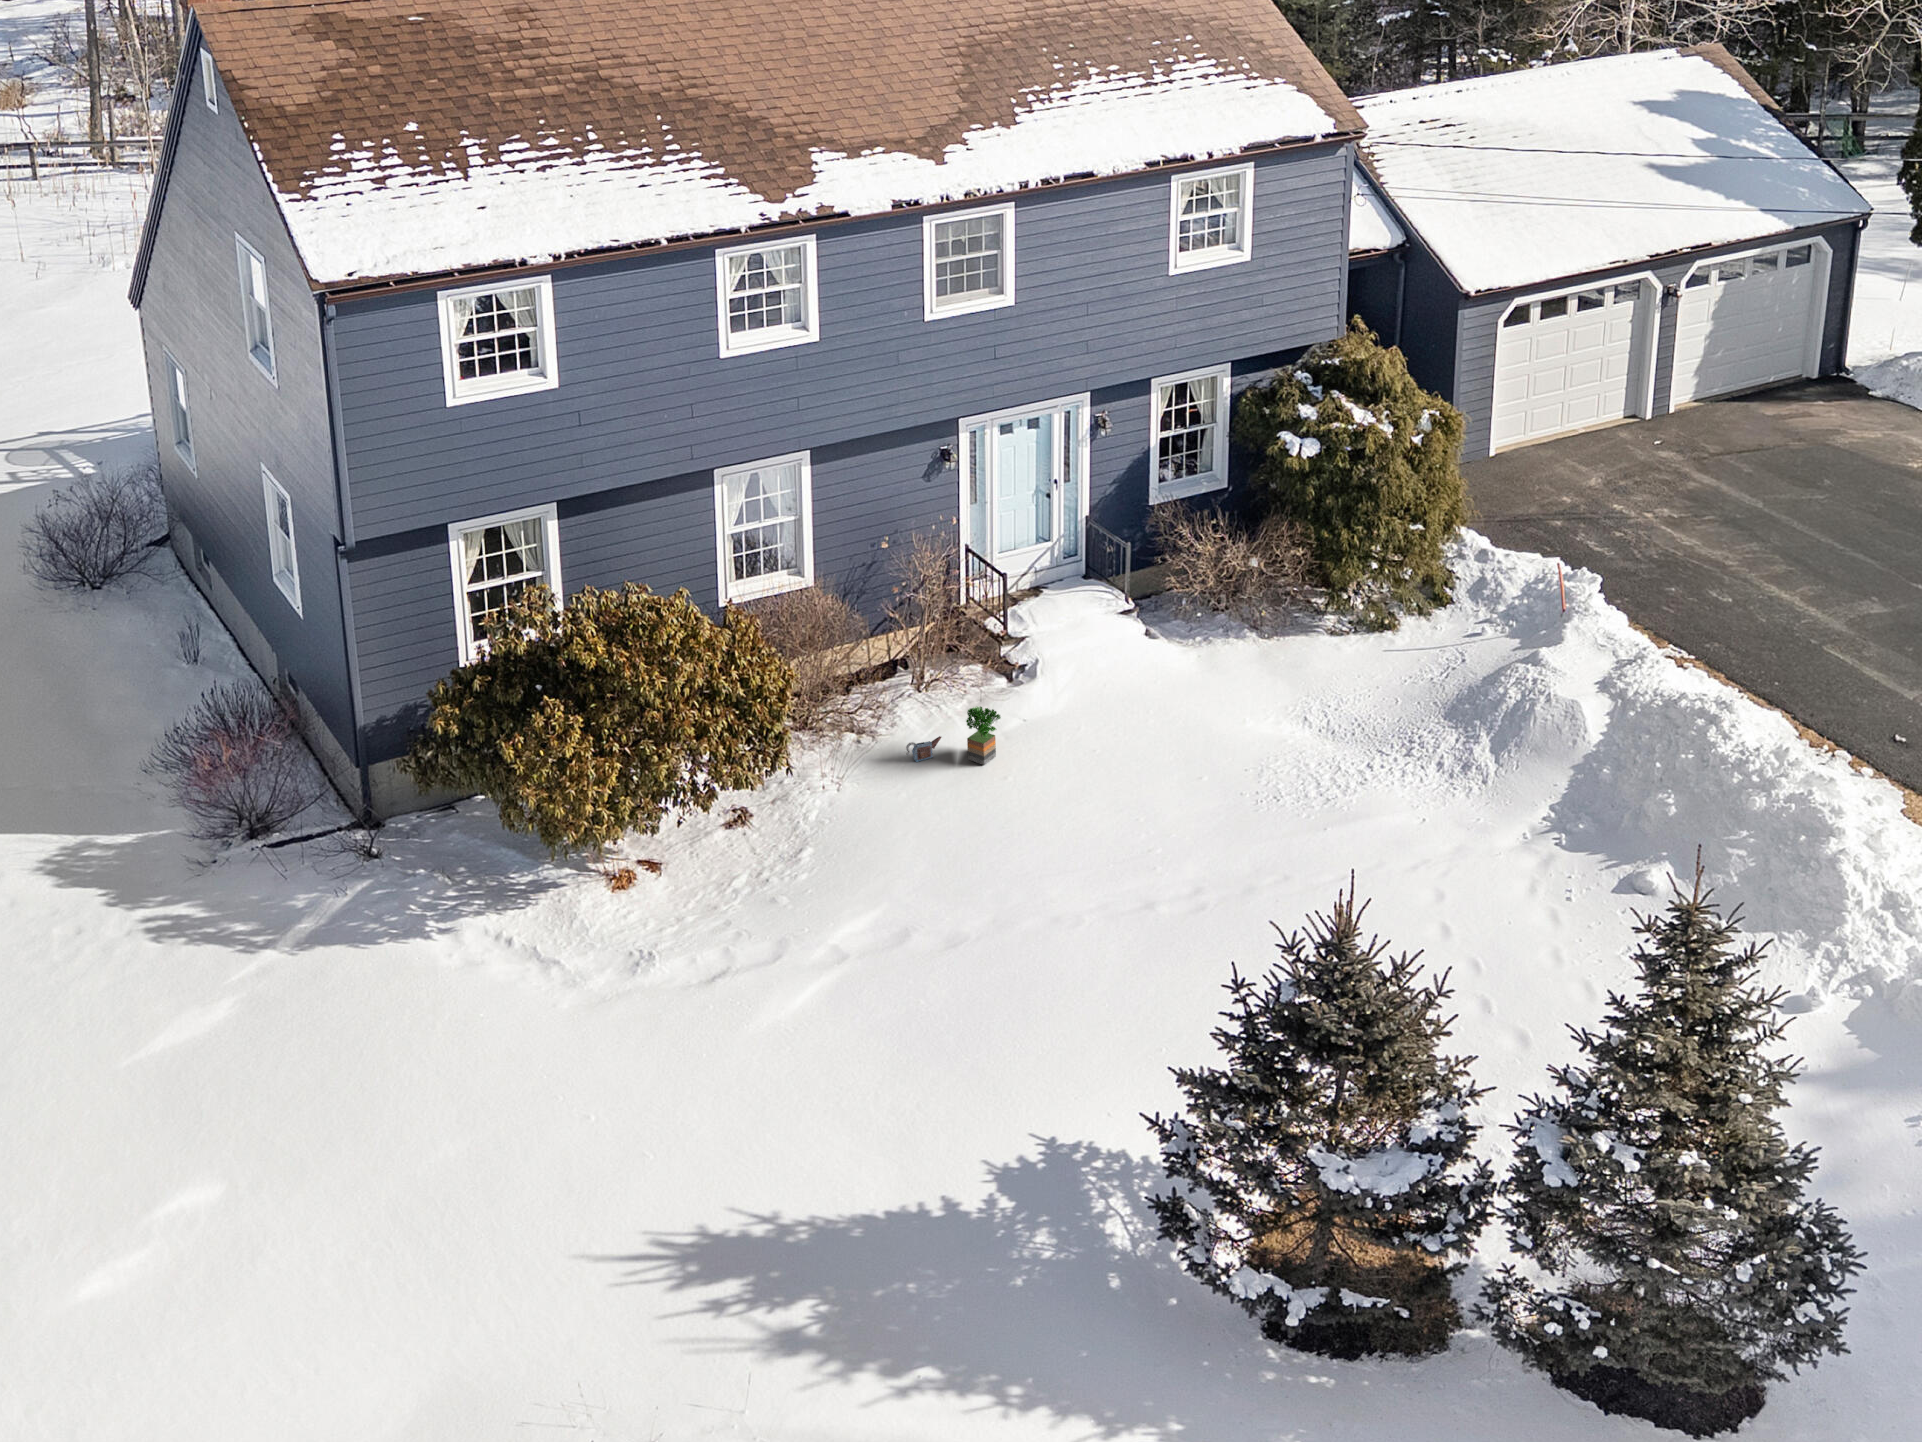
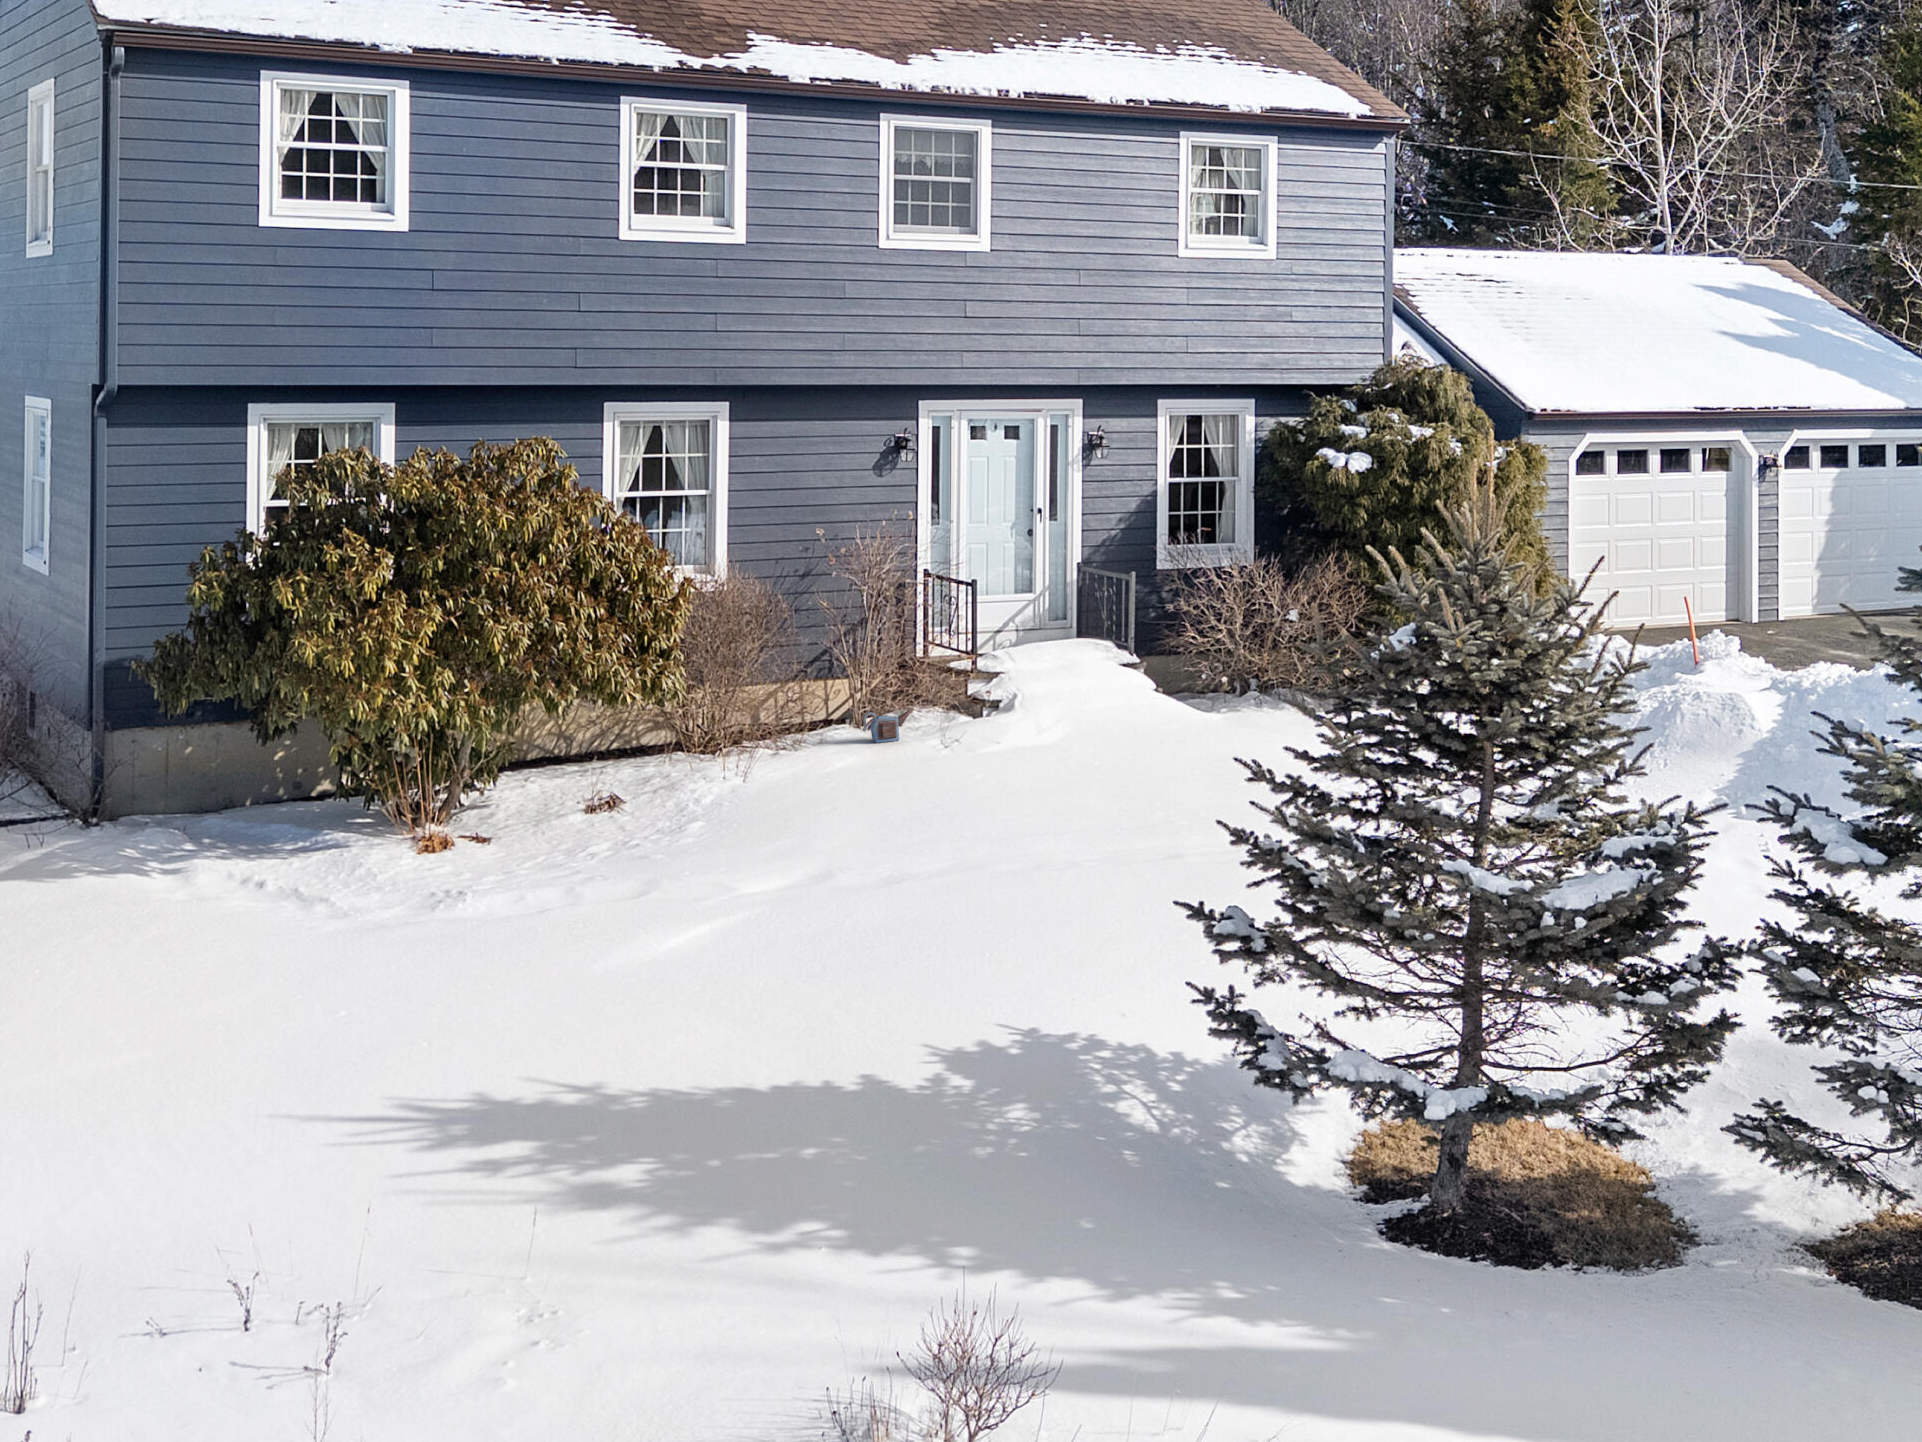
potted tree: present [966,706,1001,765] -> none [946,662,997,743]

